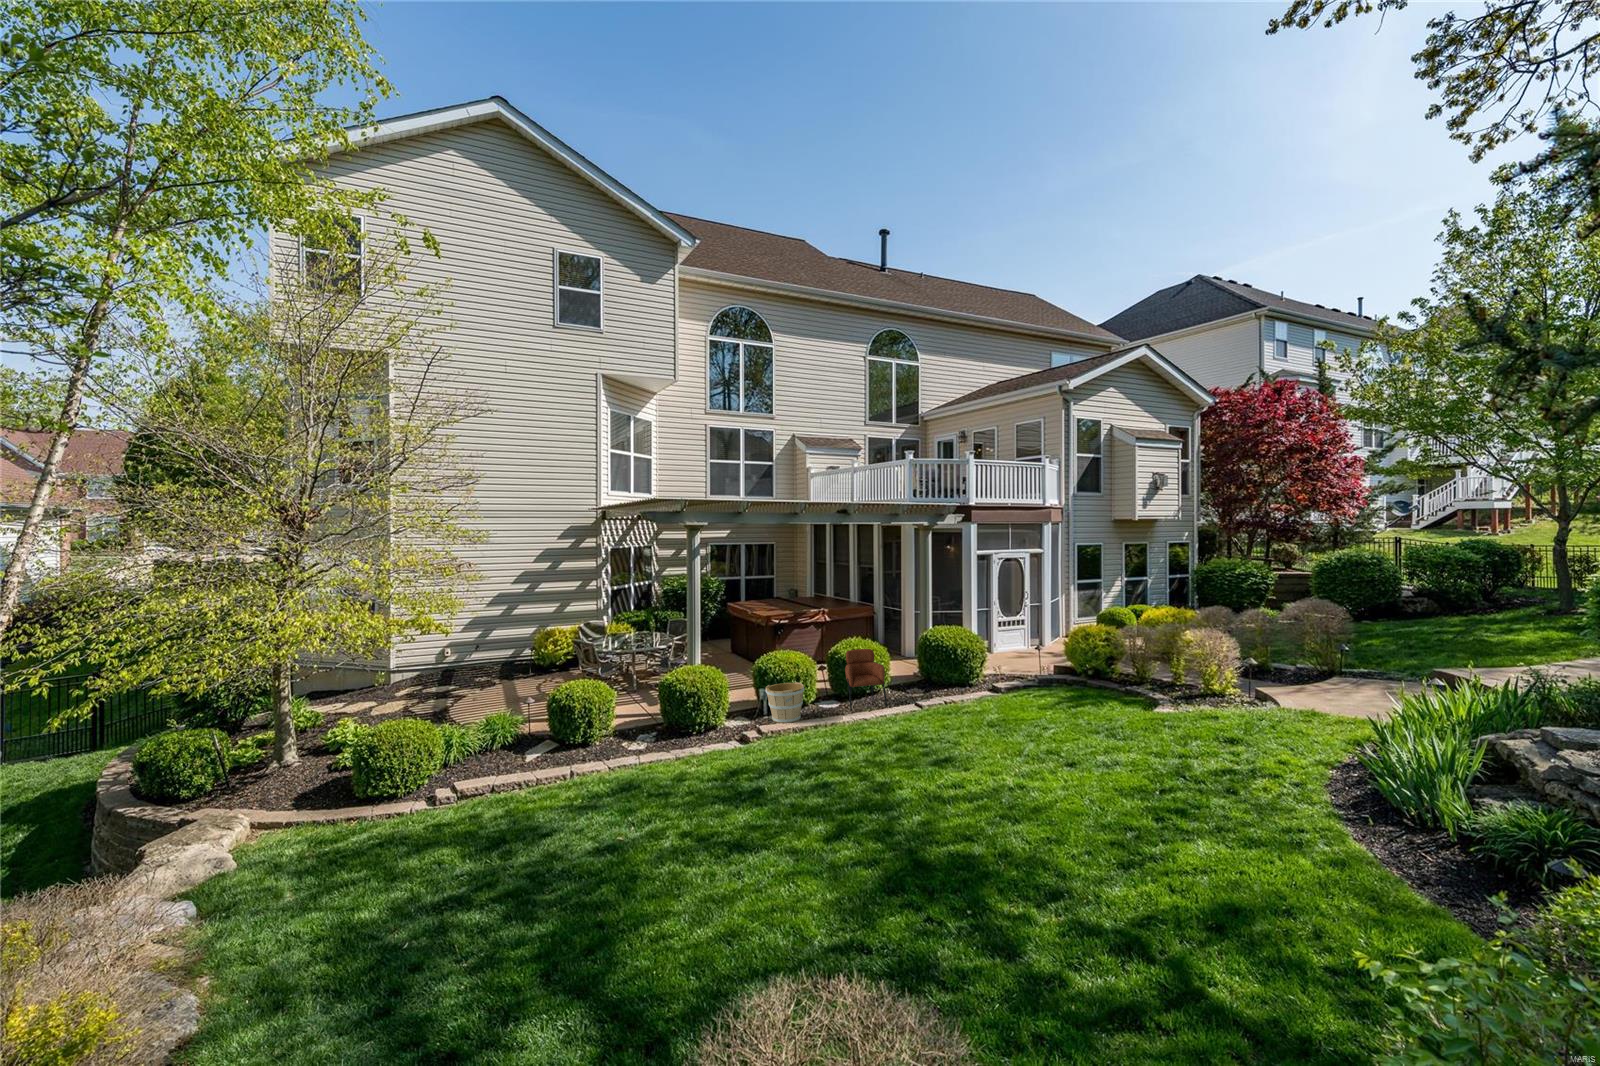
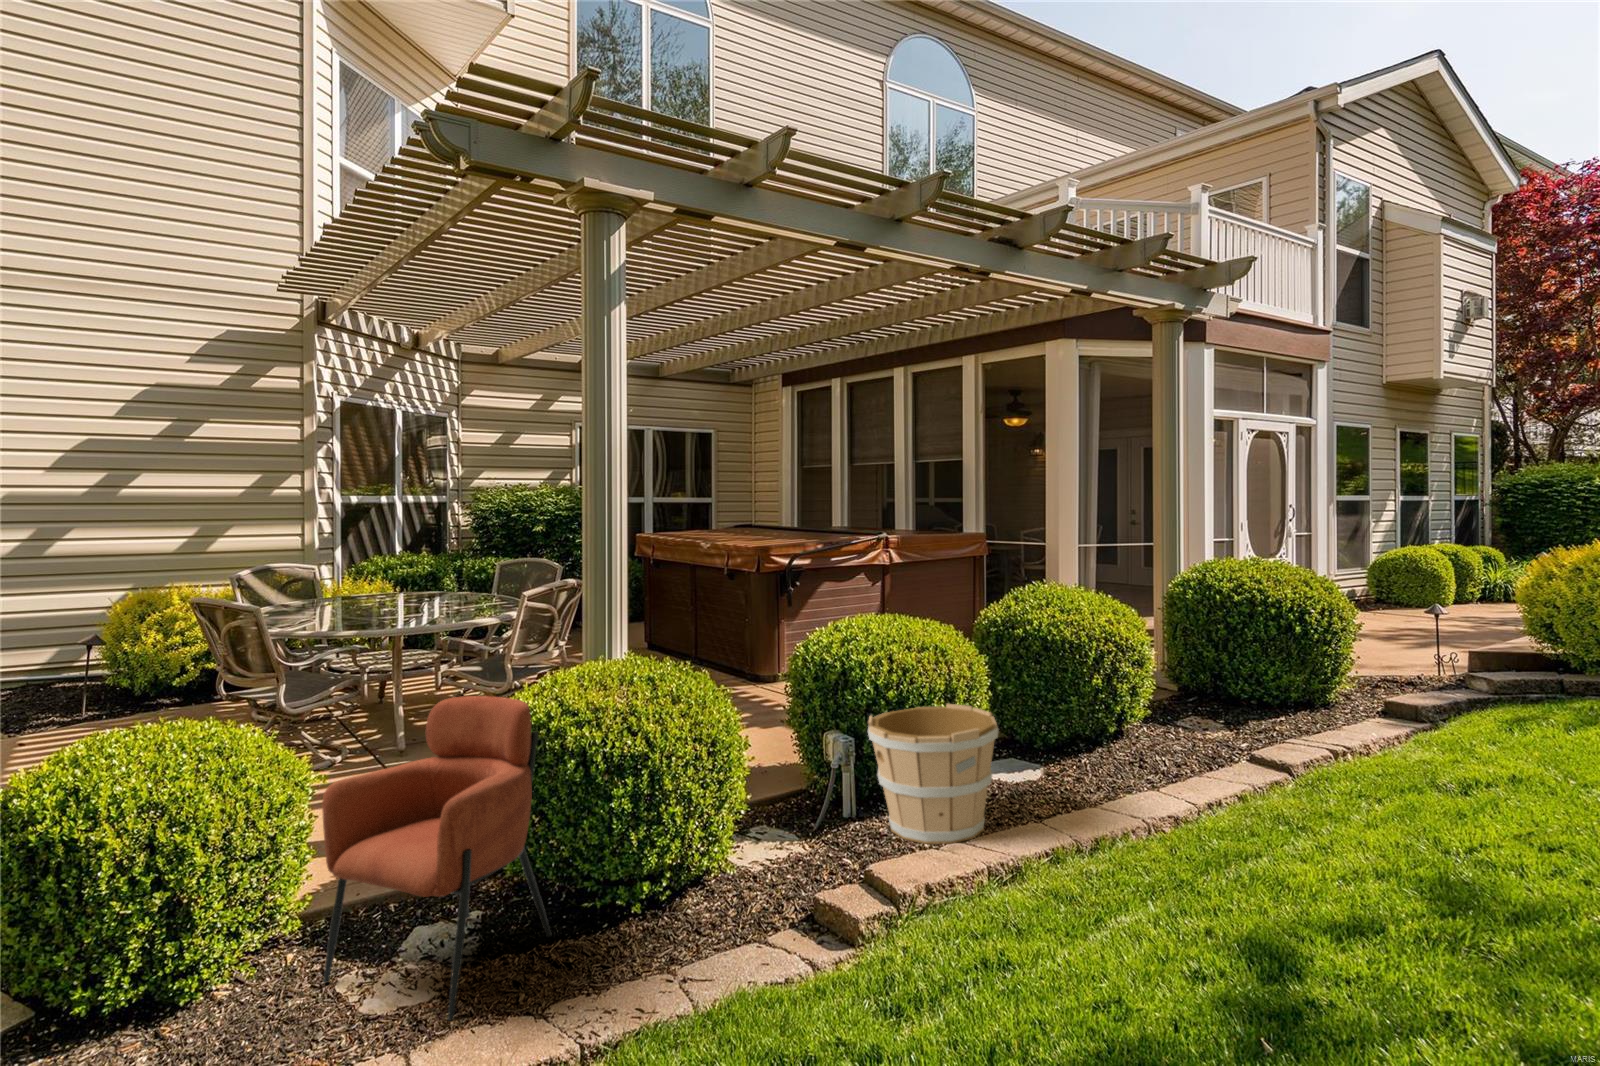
chair: present [845,649,887,710] -> present [322,696,552,1021]

